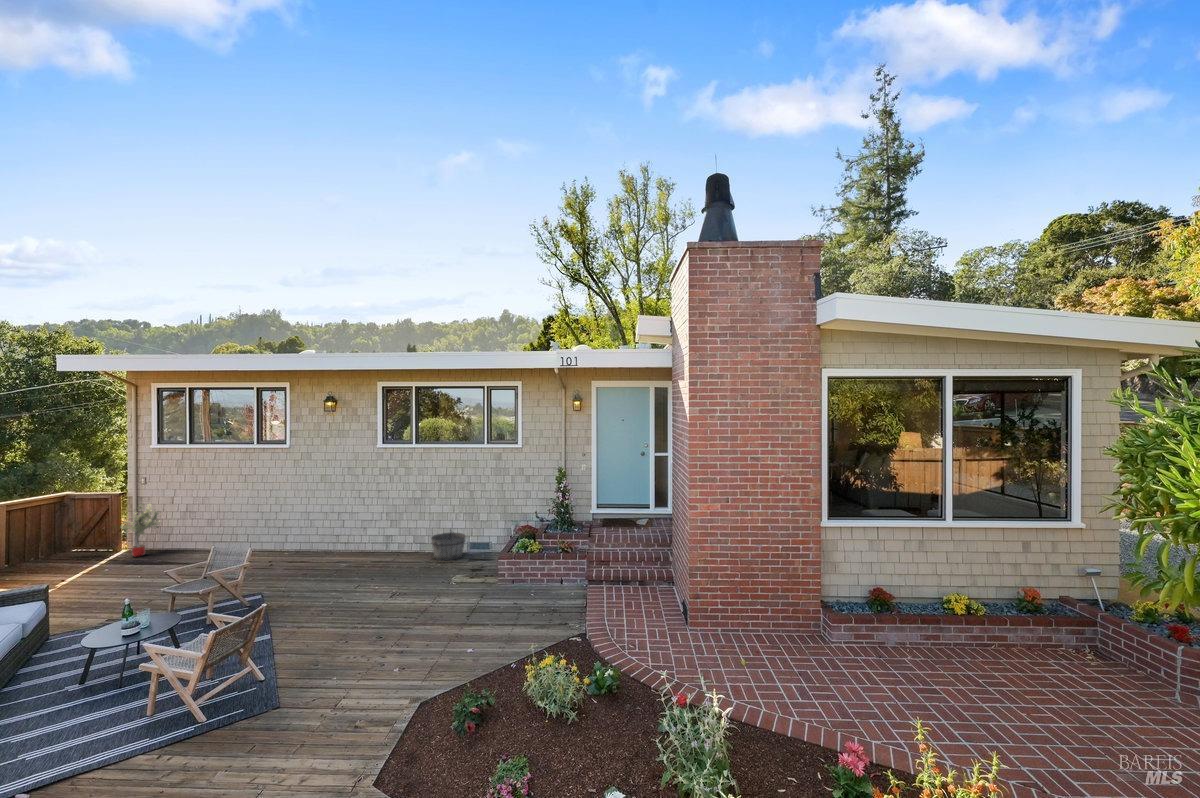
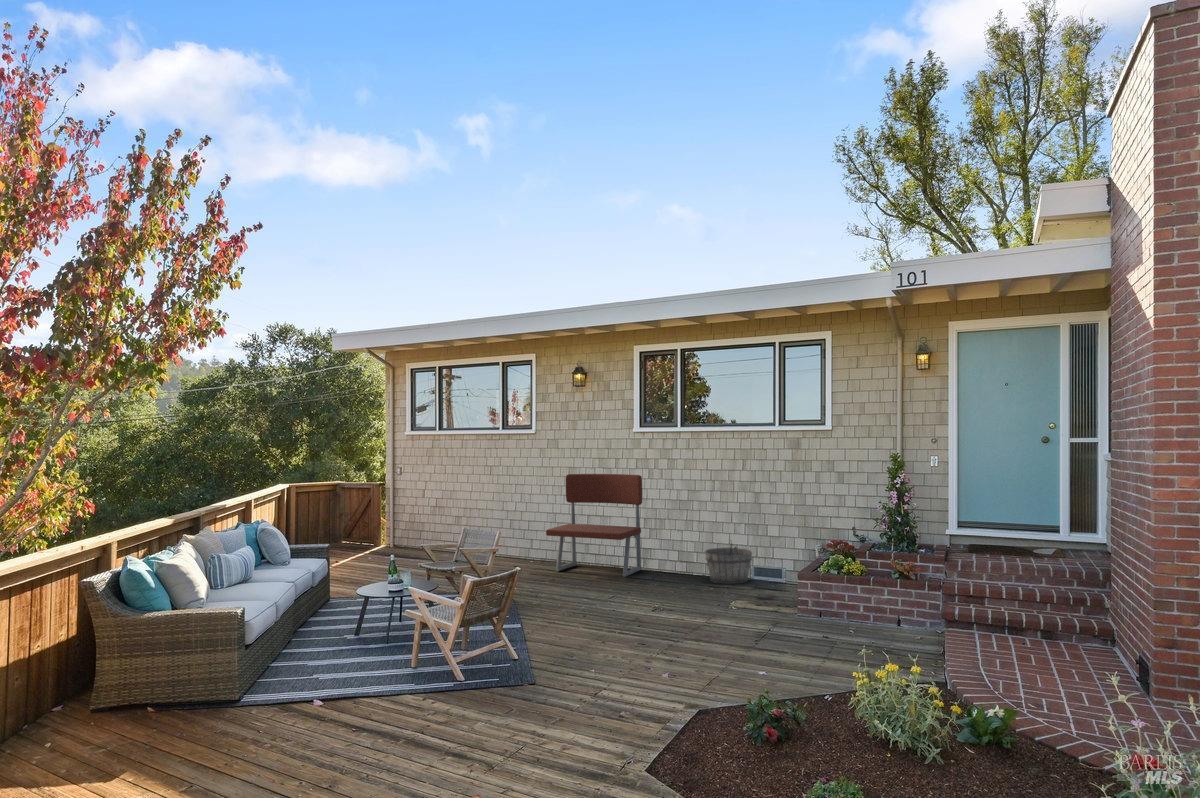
bench: none [299,481,382,562] -> present [546,474,642,577]
potted tree: present [120,505,160,557] -> none [377,495,414,554]

